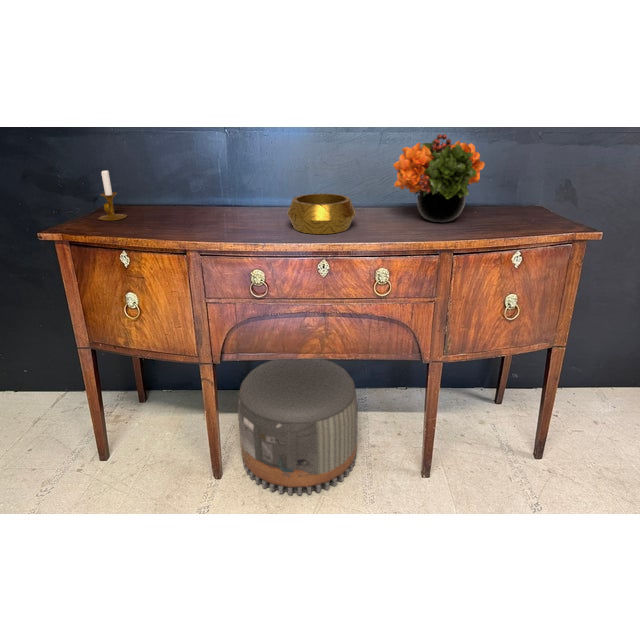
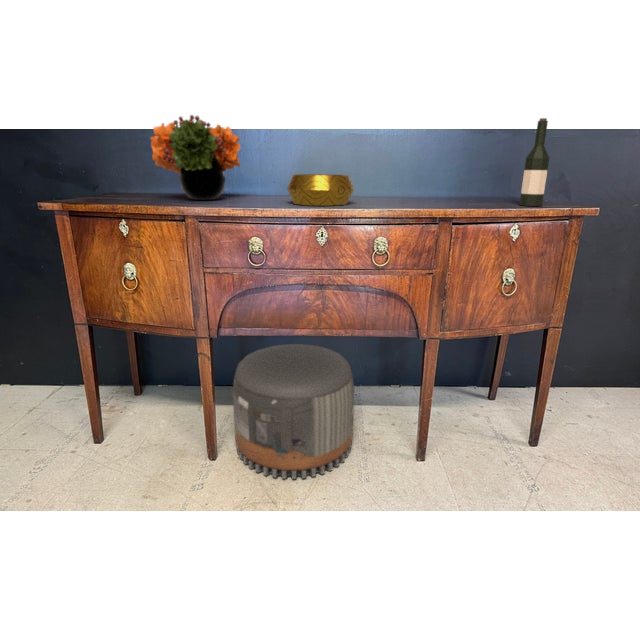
flower arrangement: present [393,134,485,222] -> present [150,115,240,200]
wine bottle: none [526,139,557,228] -> present [520,118,549,206]
candlestick: present [98,171,127,220] -> none [102,151,131,199]

